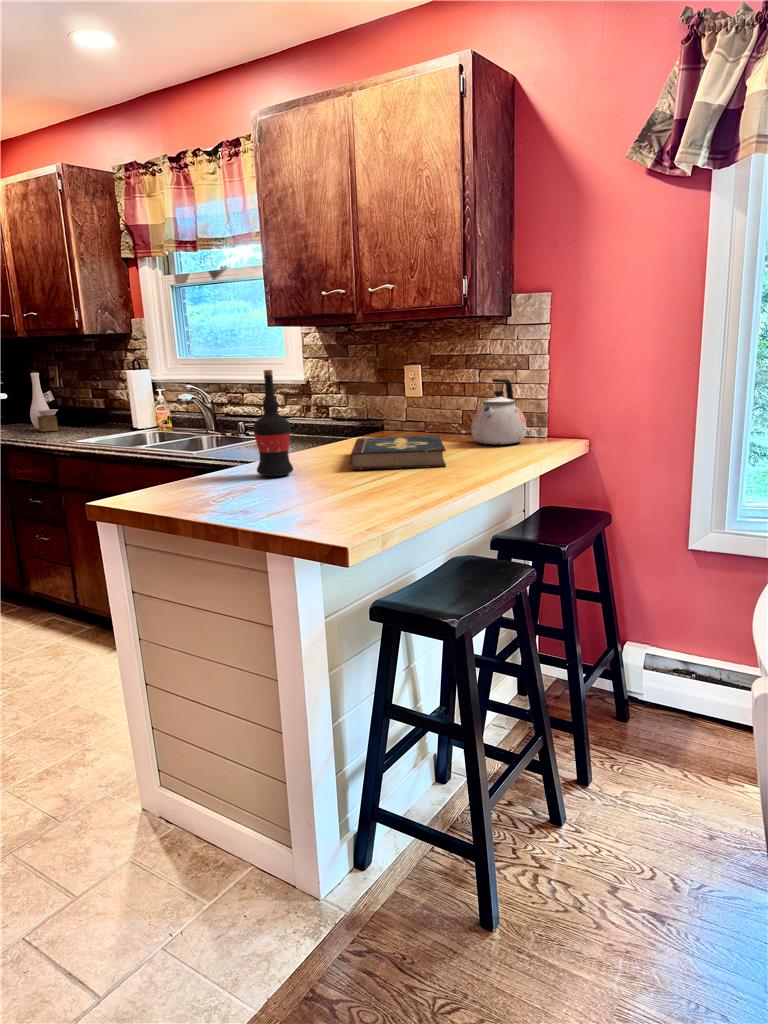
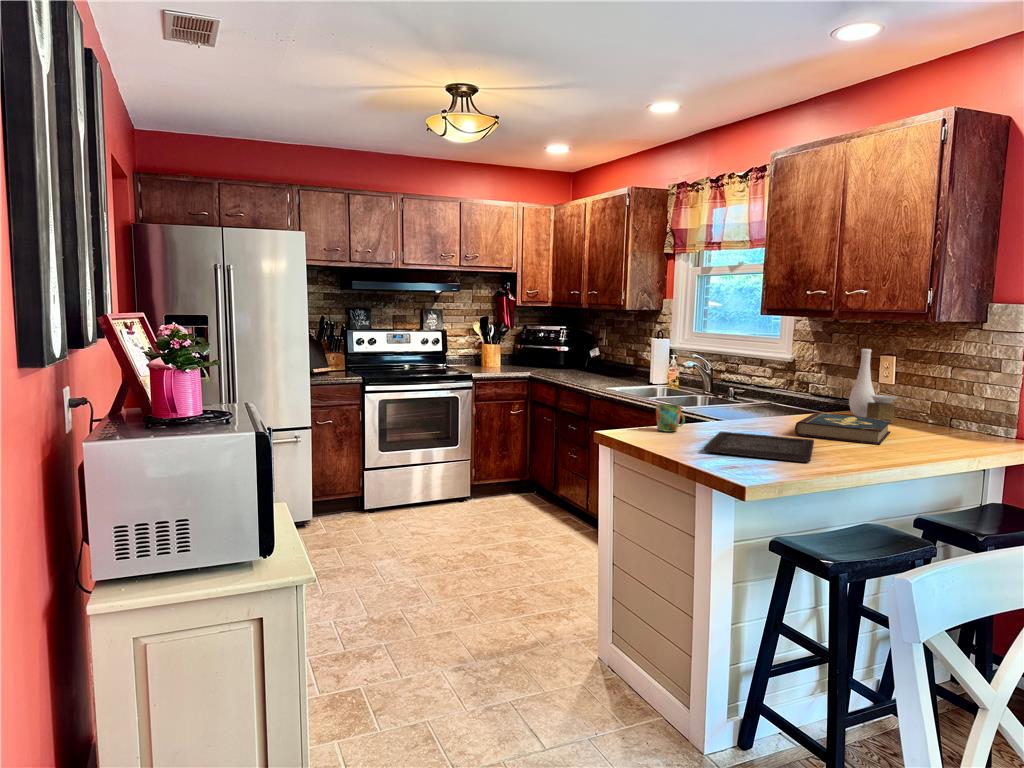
wine bottle: present [253,370,293,476] -> none [720,351,751,431]
vase: present [30,373,58,431] -> present [849,349,897,422]
kettle: present [471,379,527,445] -> none [929,377,988,437]
mug: none [169,453,214,494] -> present [656,404,685,432]
tray: none [262,473,402,516] -> present [705,432,814,462]

